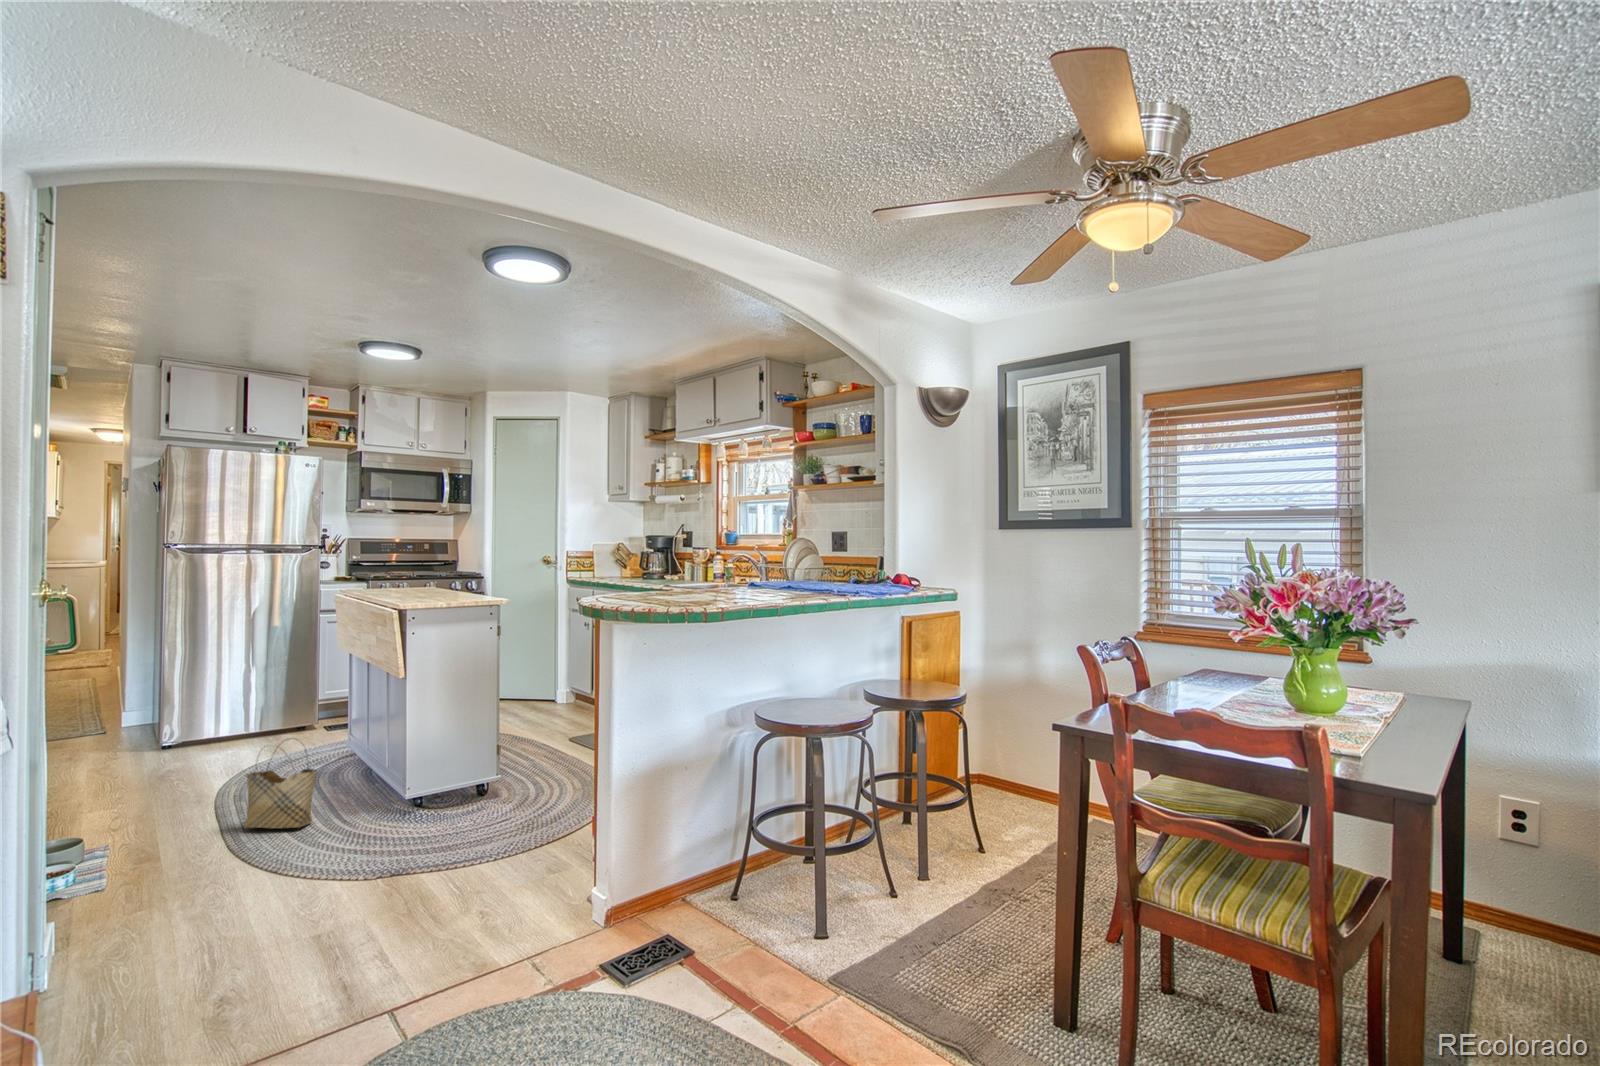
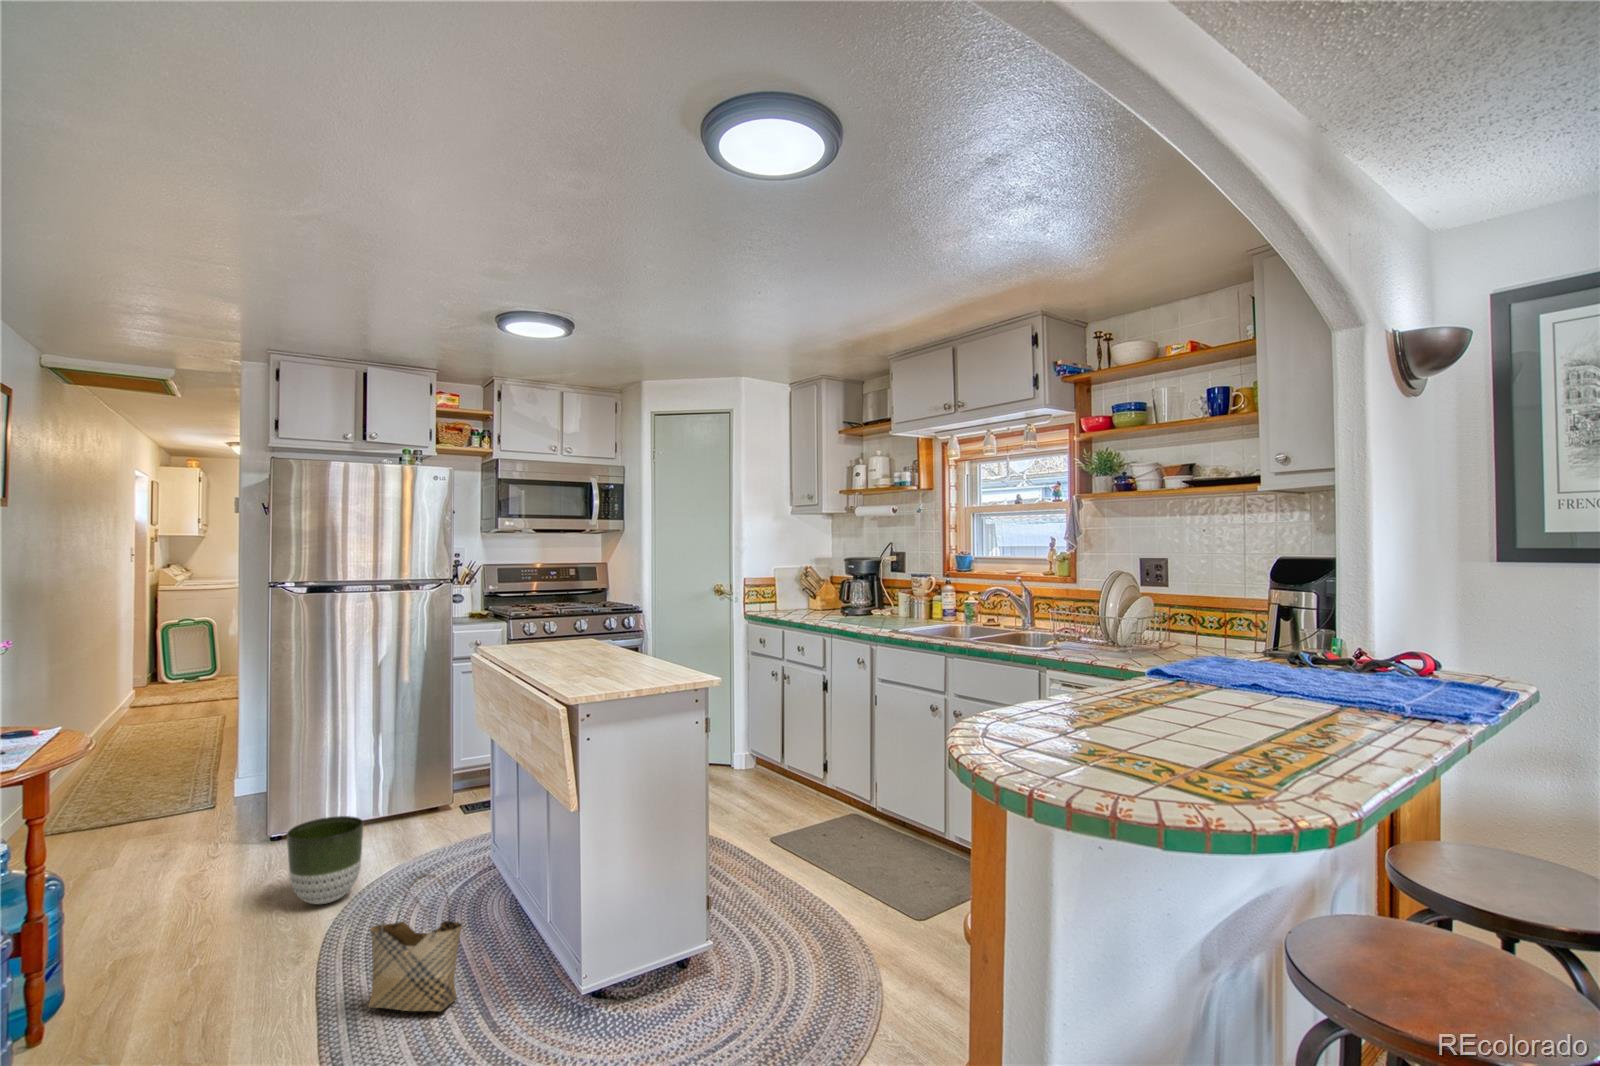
planter: none [175,719,239,783] -> present [287,816,363,904]

